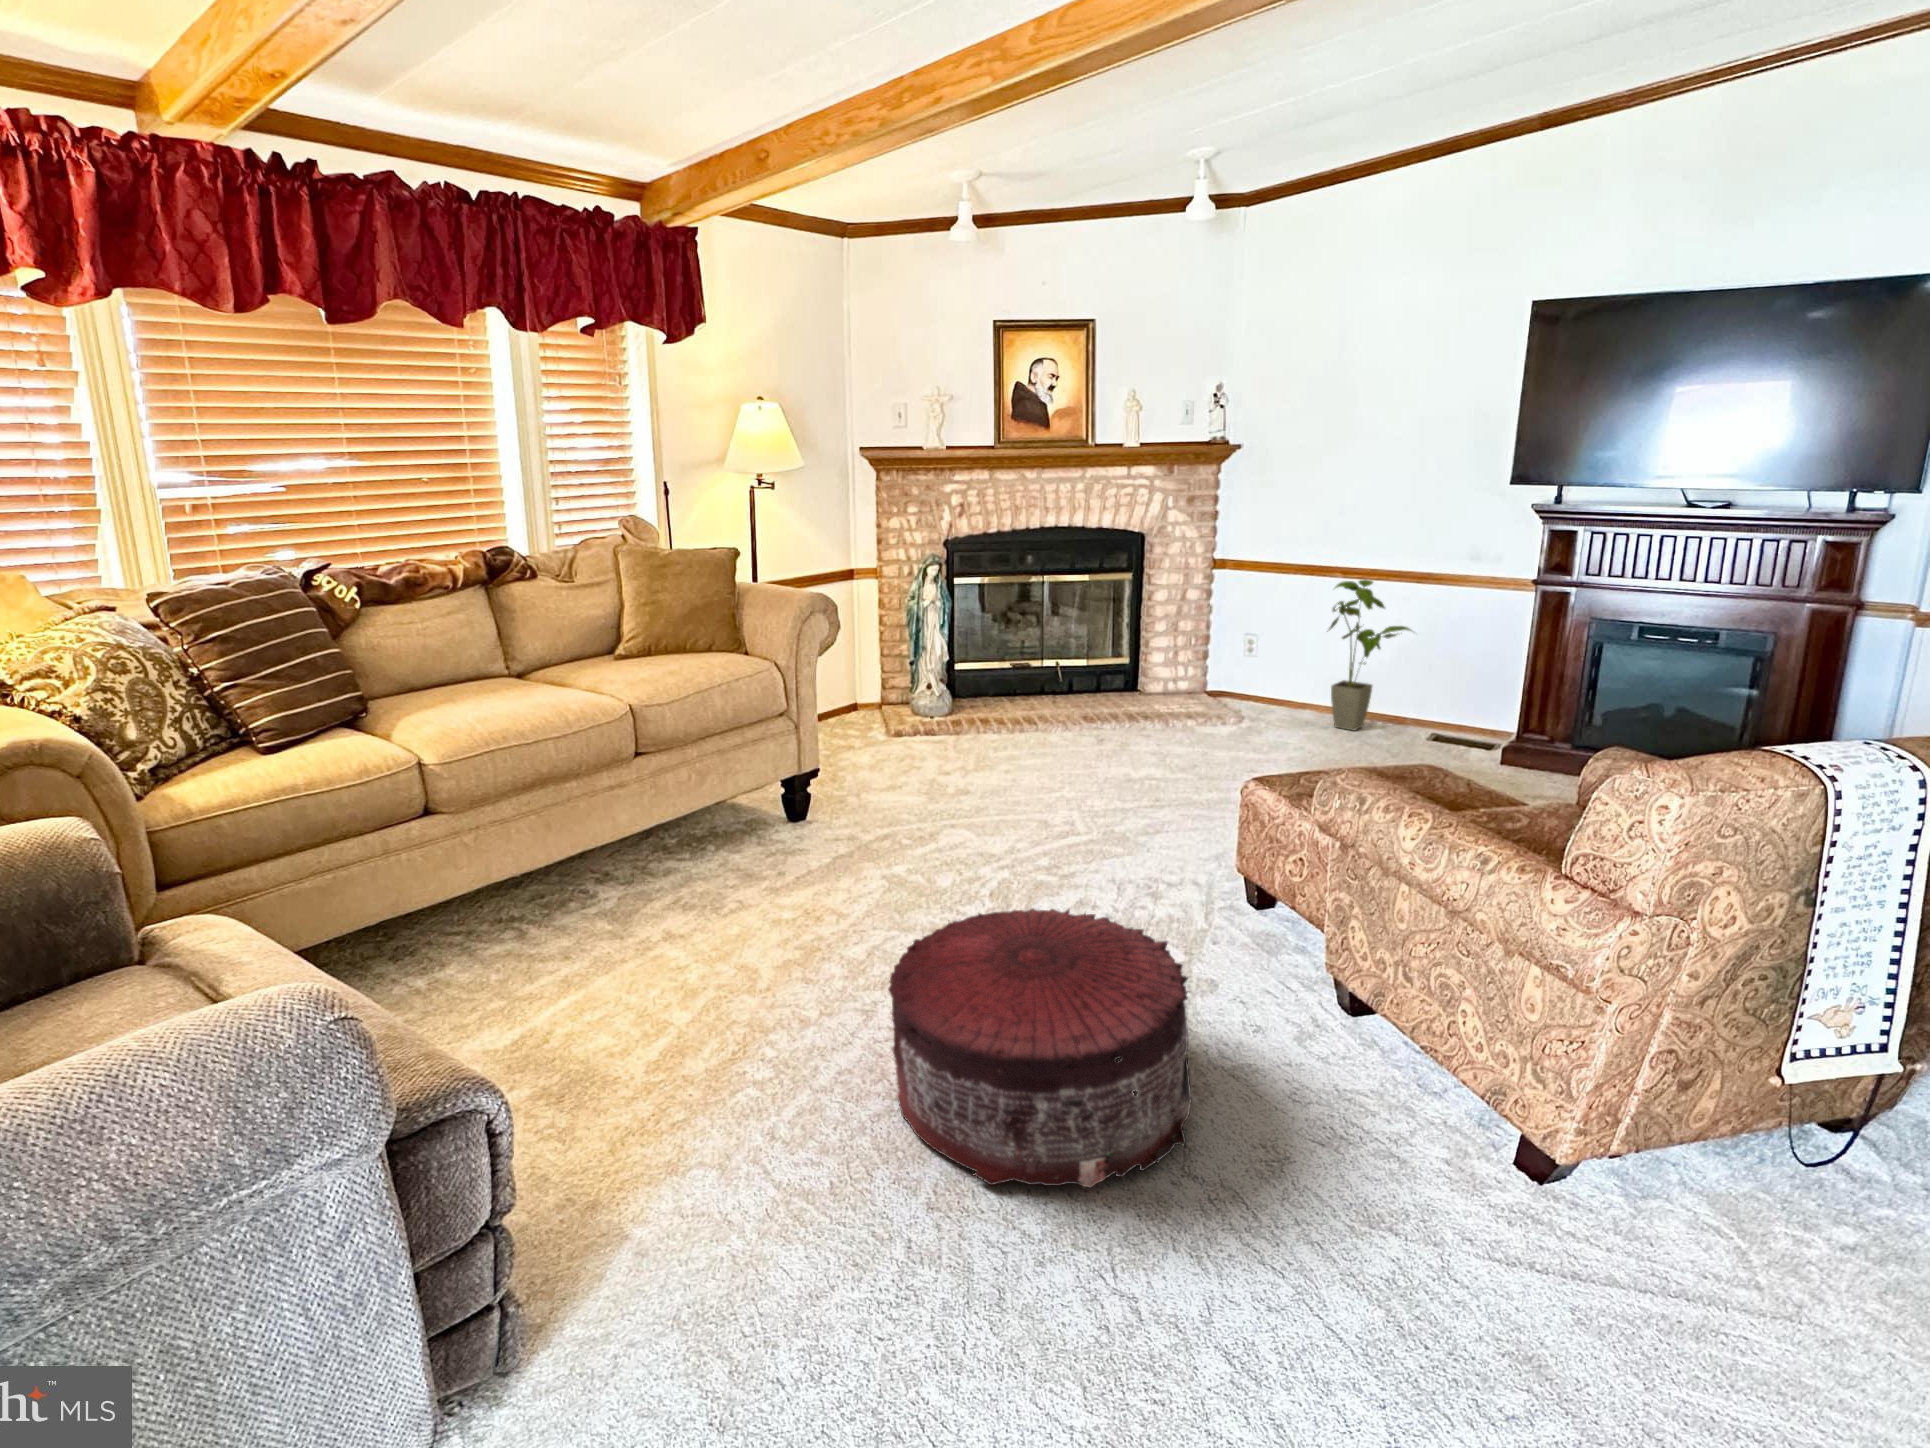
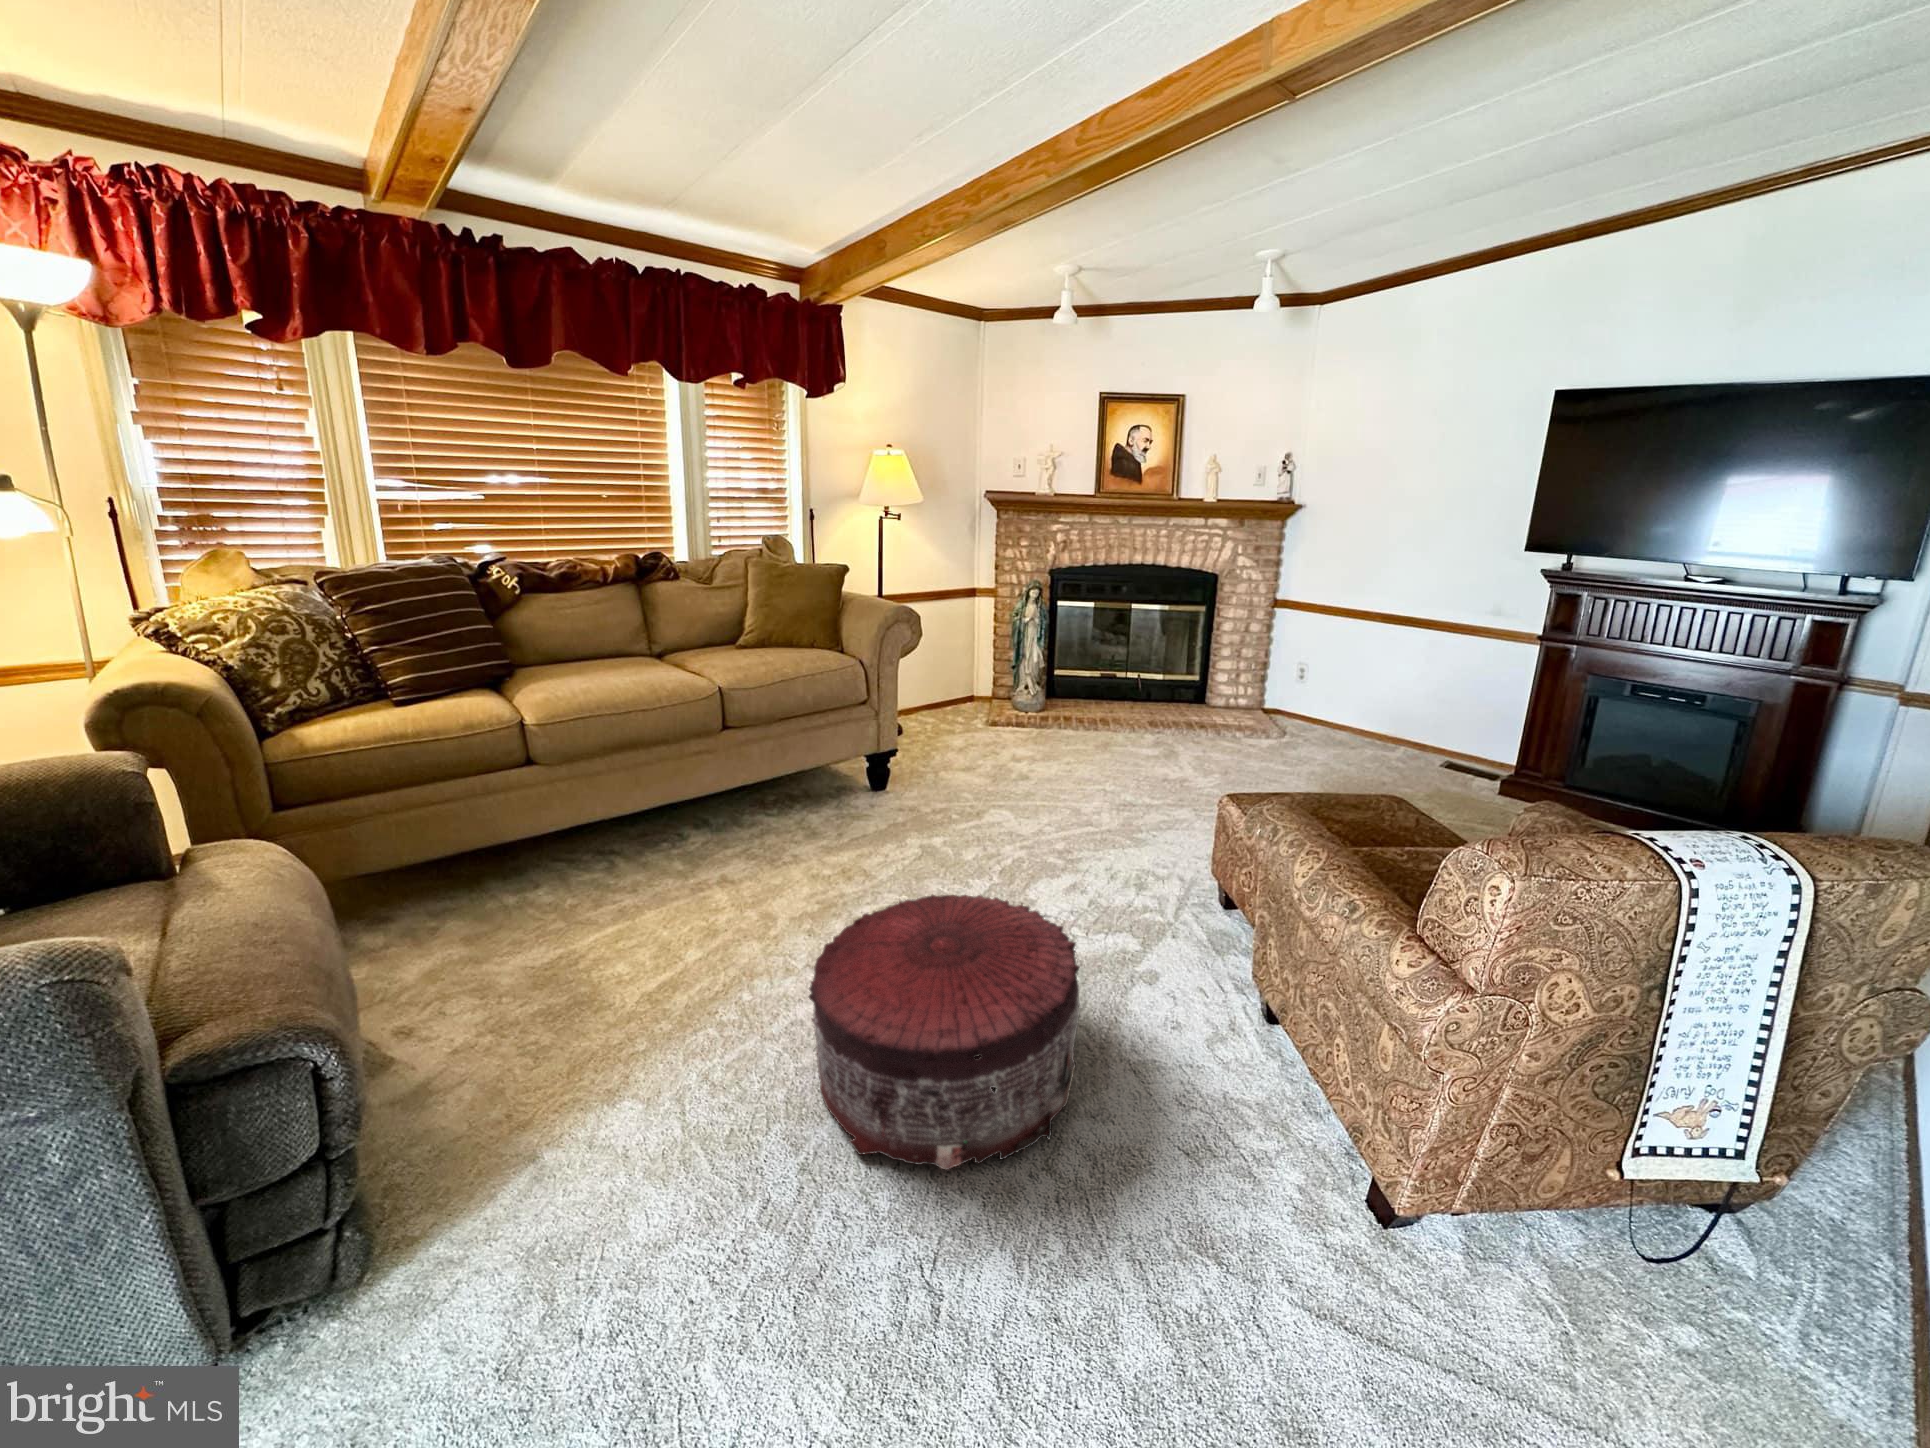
house plant: present [1327,580,1411,731] -> none [1355,623,1434,751]

